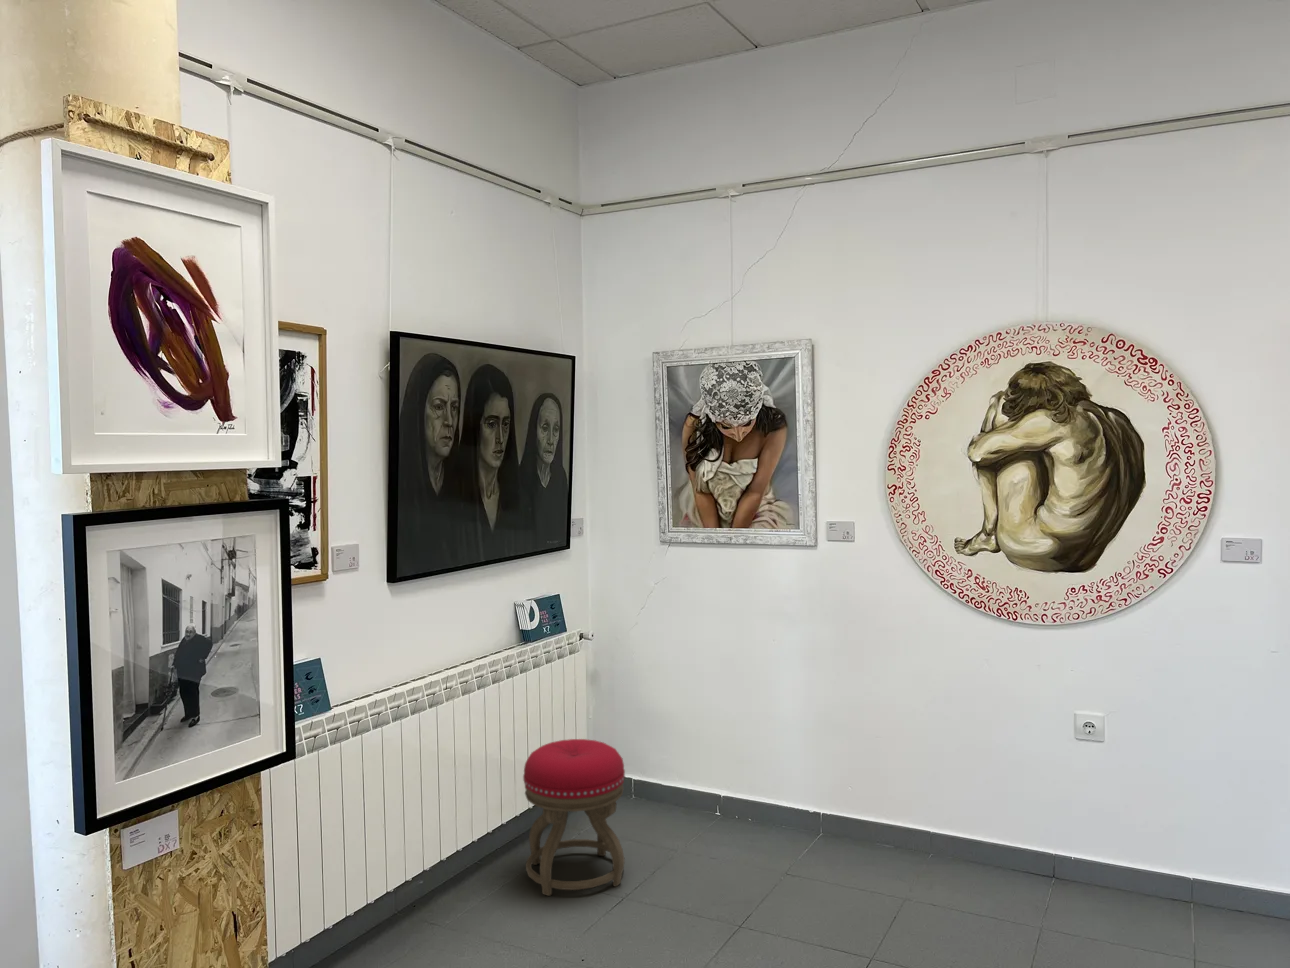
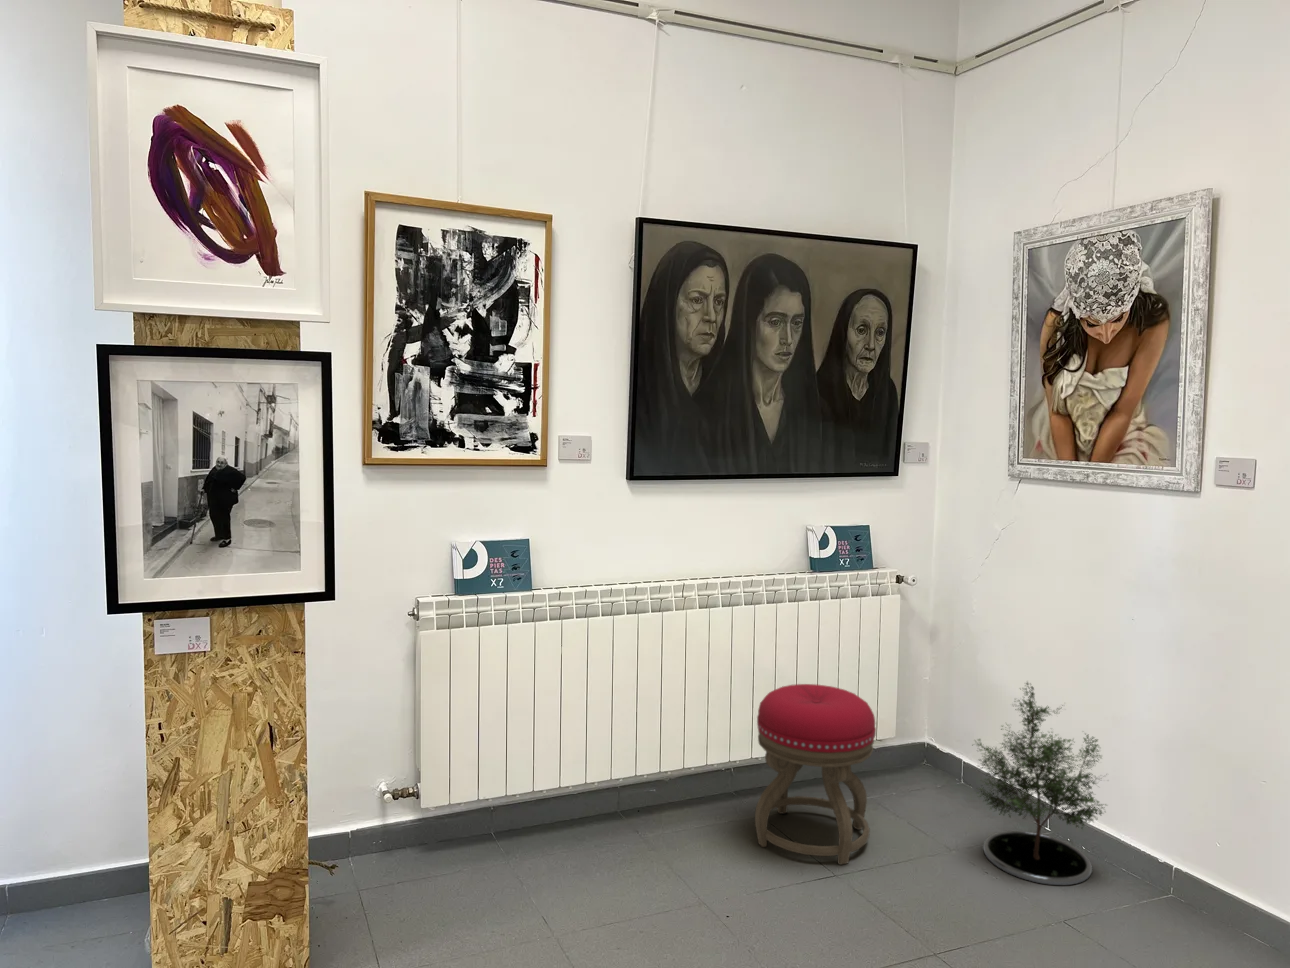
potted tree: none [685,699,774,850] -> present [977,683,1103,885]

